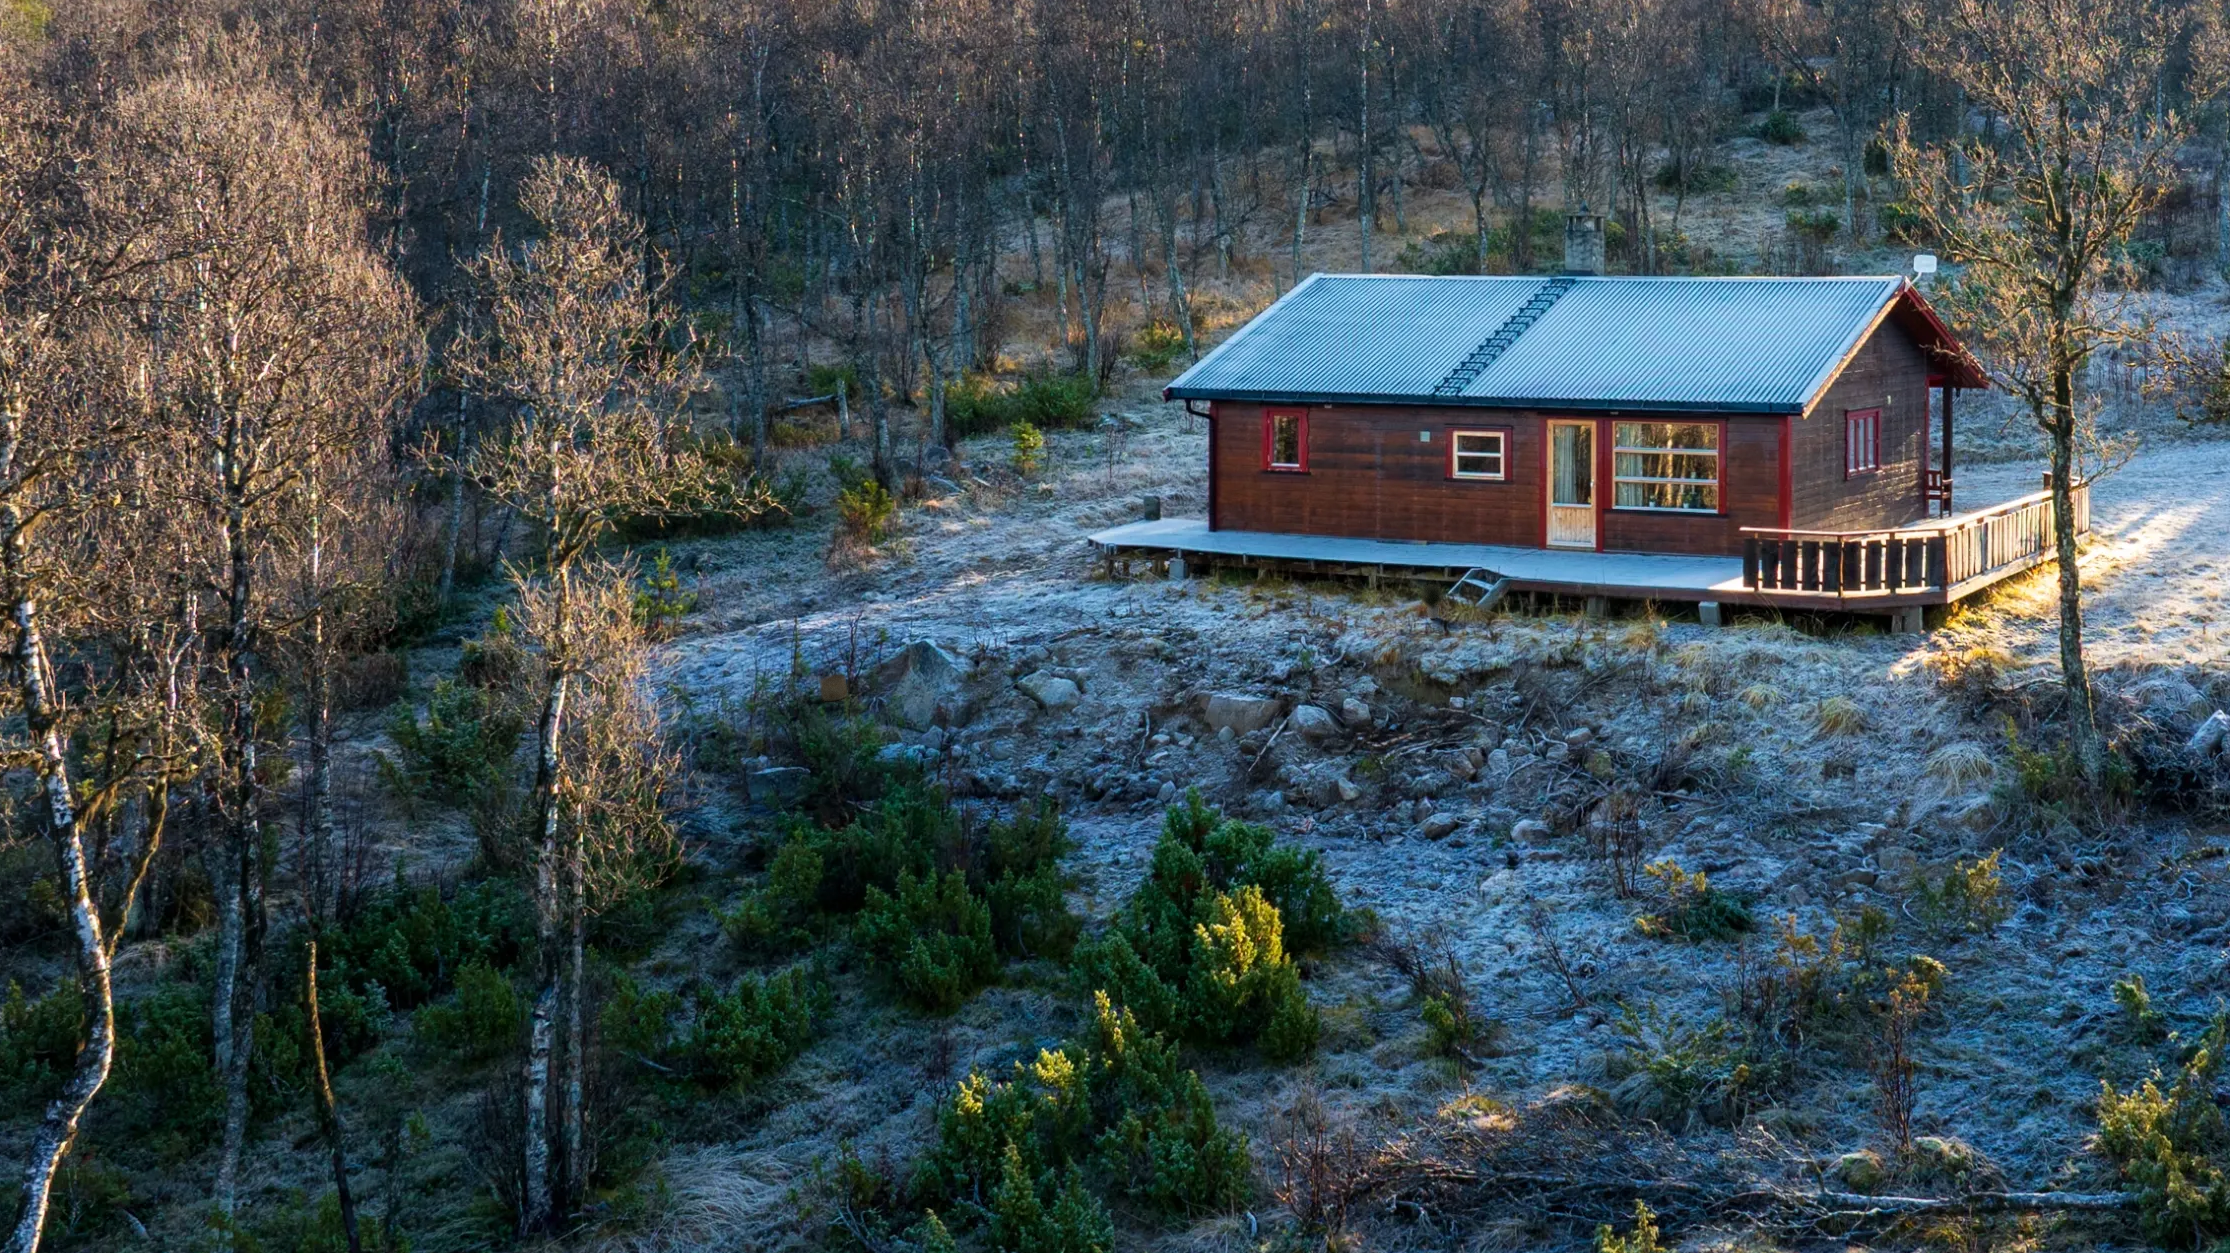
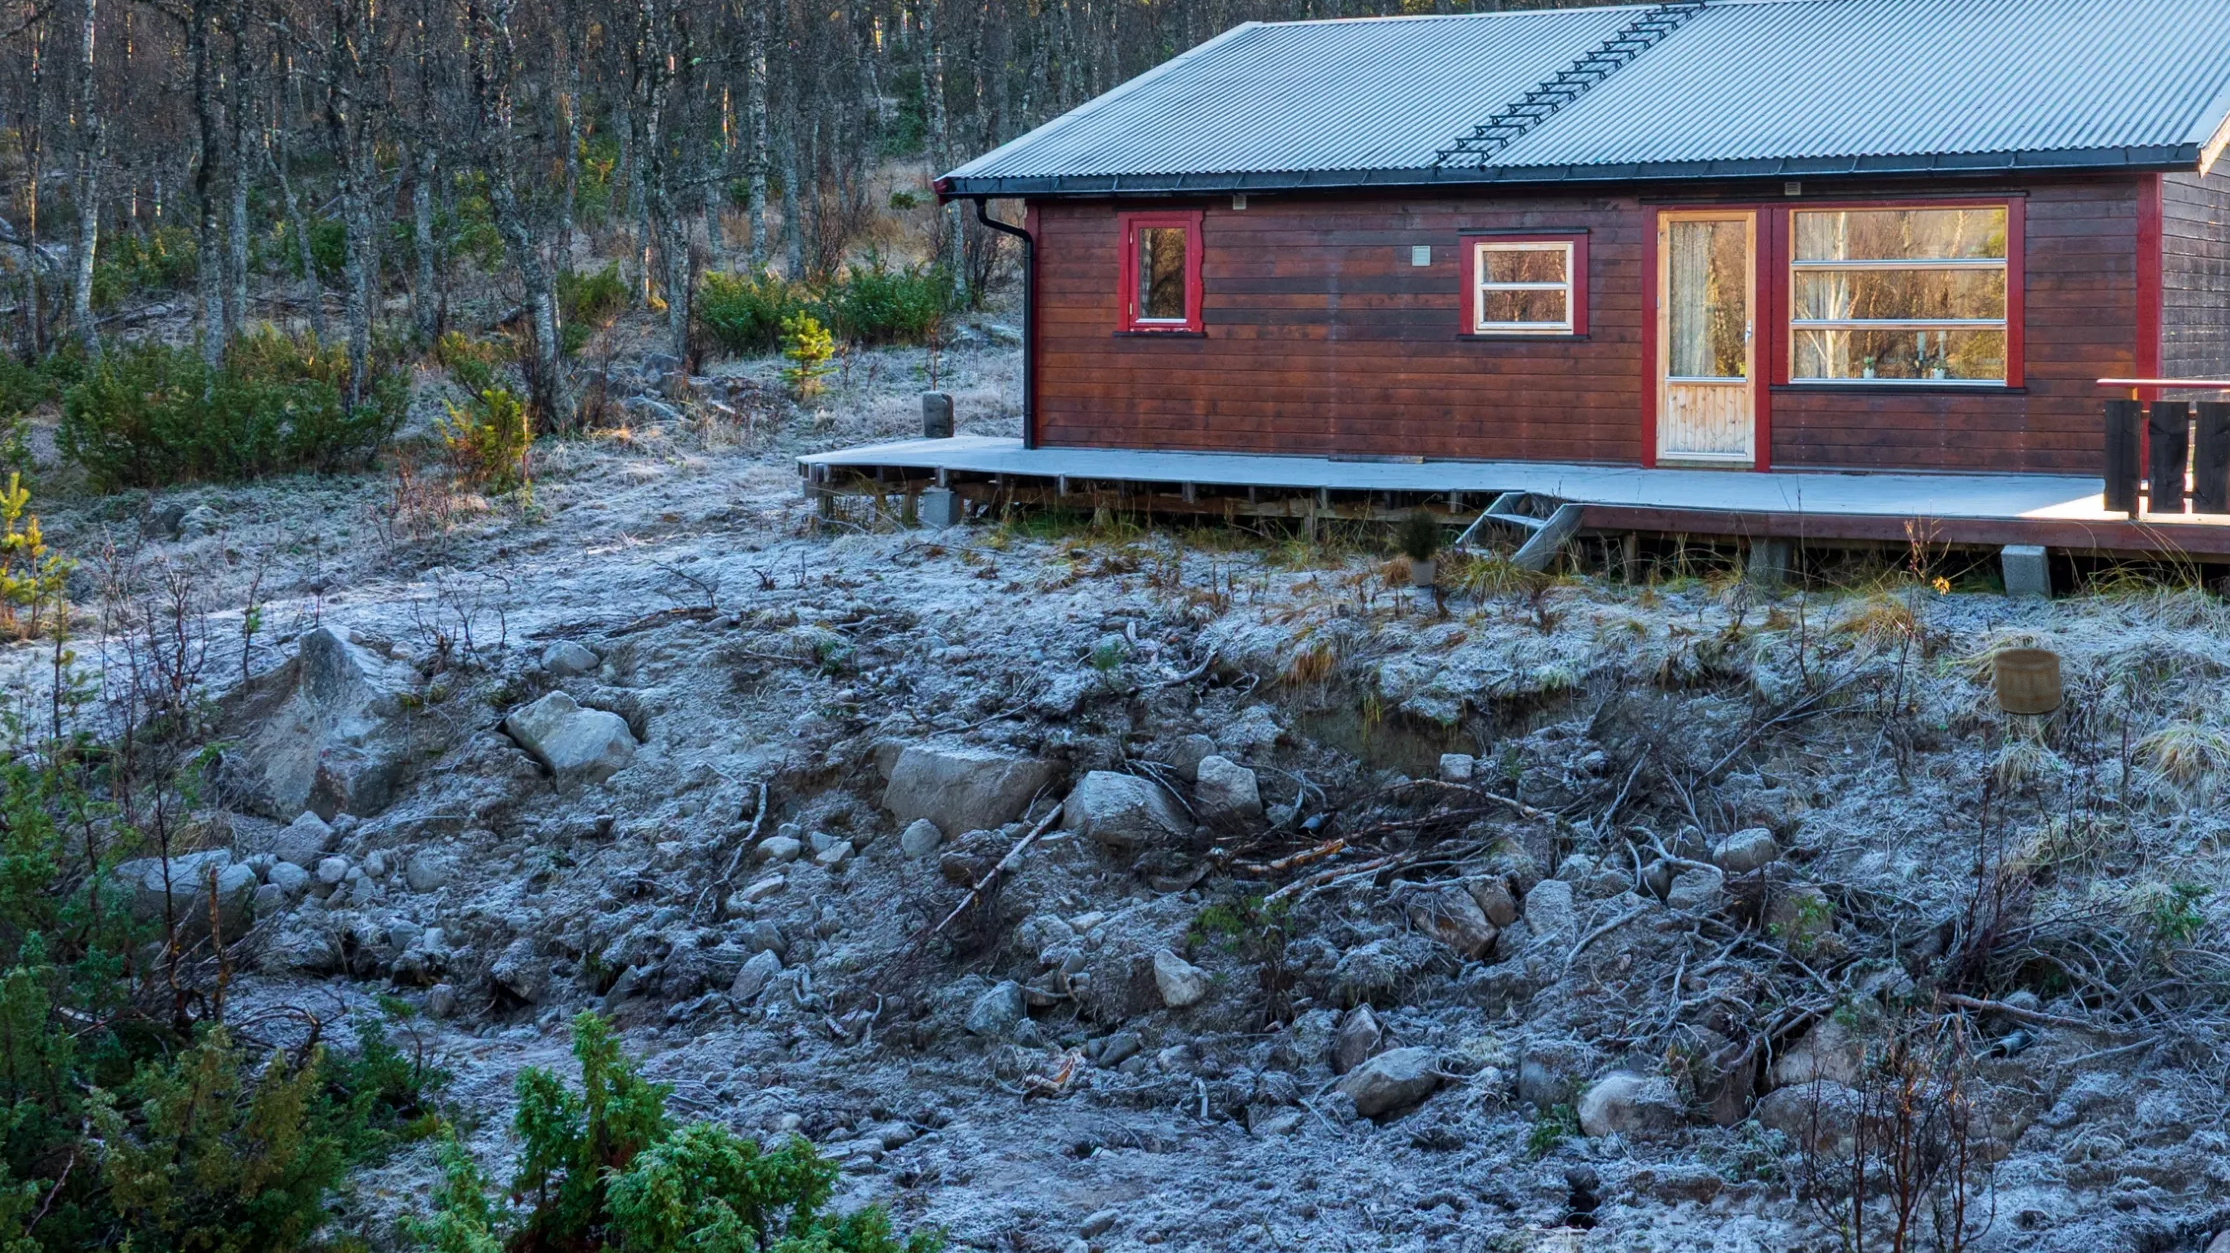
wooden bucket: present [820,675,847,701] -> present [1994,647,2061,714]

